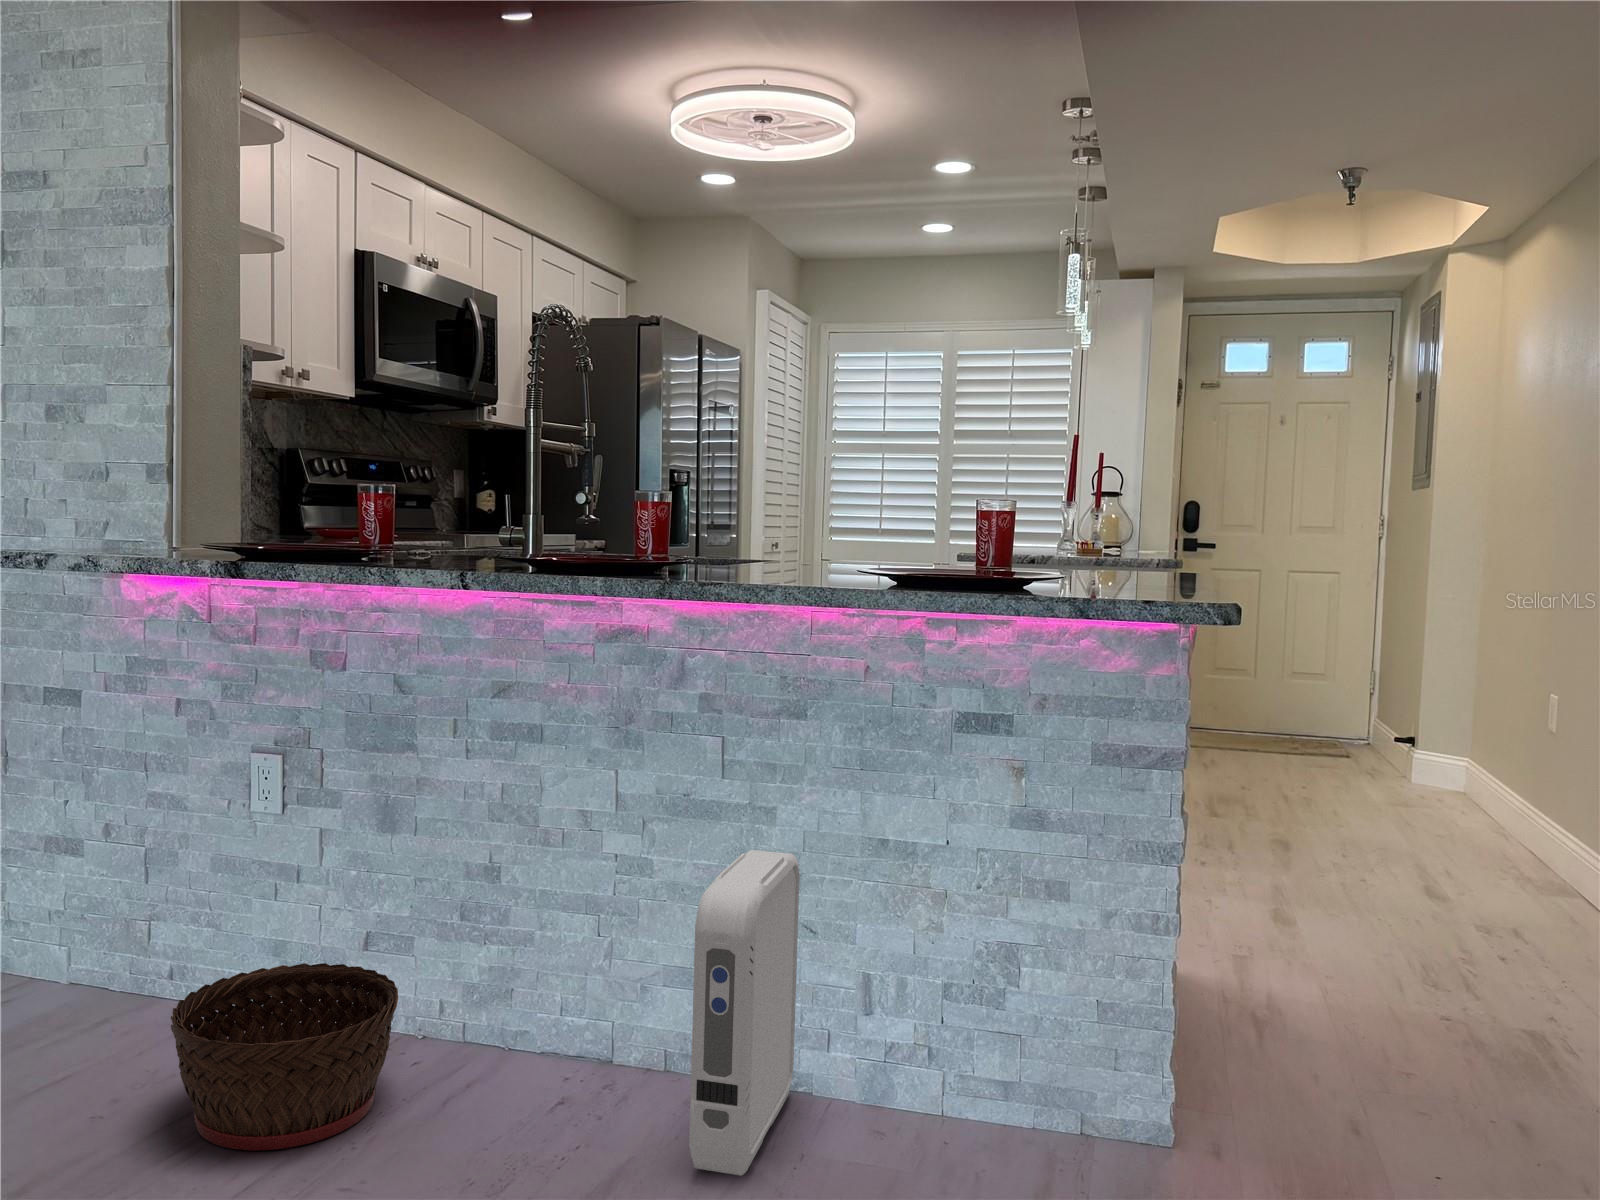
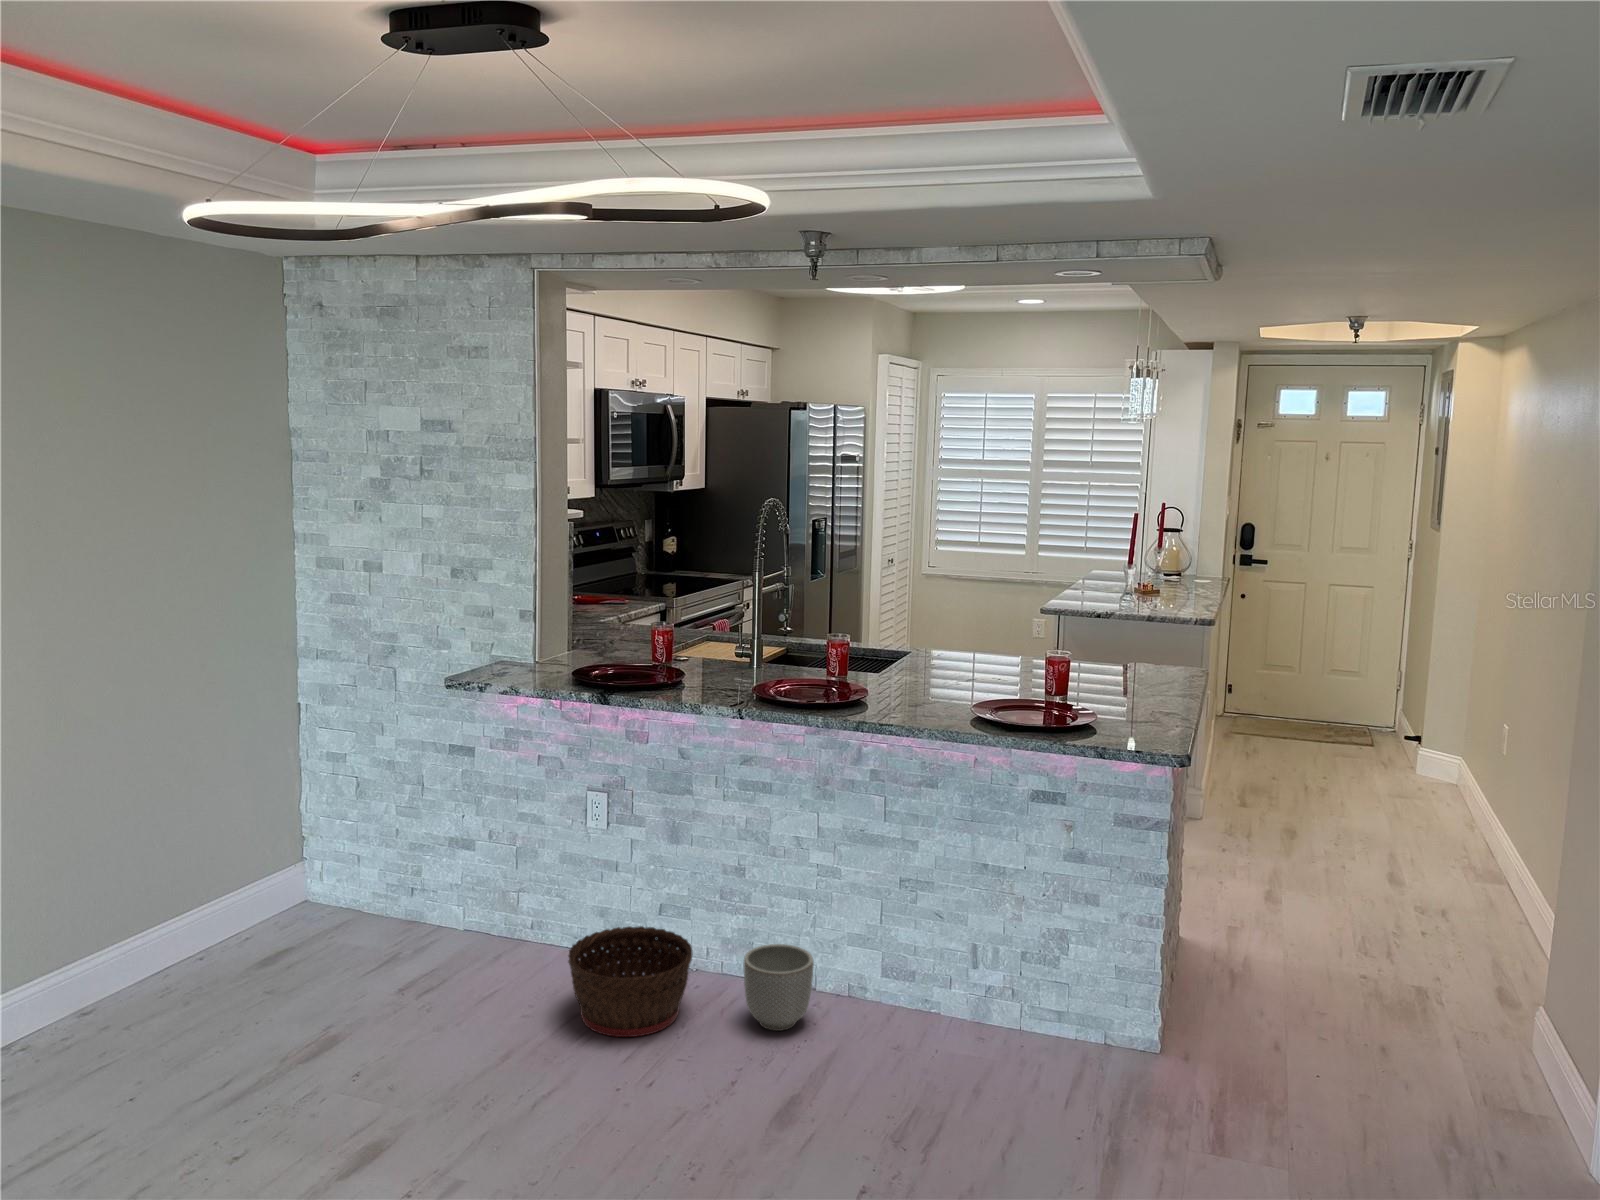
air purifier: present [689,850,800,1175] -> none [872,867,933,1061]
planter: none [480,984,600,1131] -> present [743,944,814,1031]

